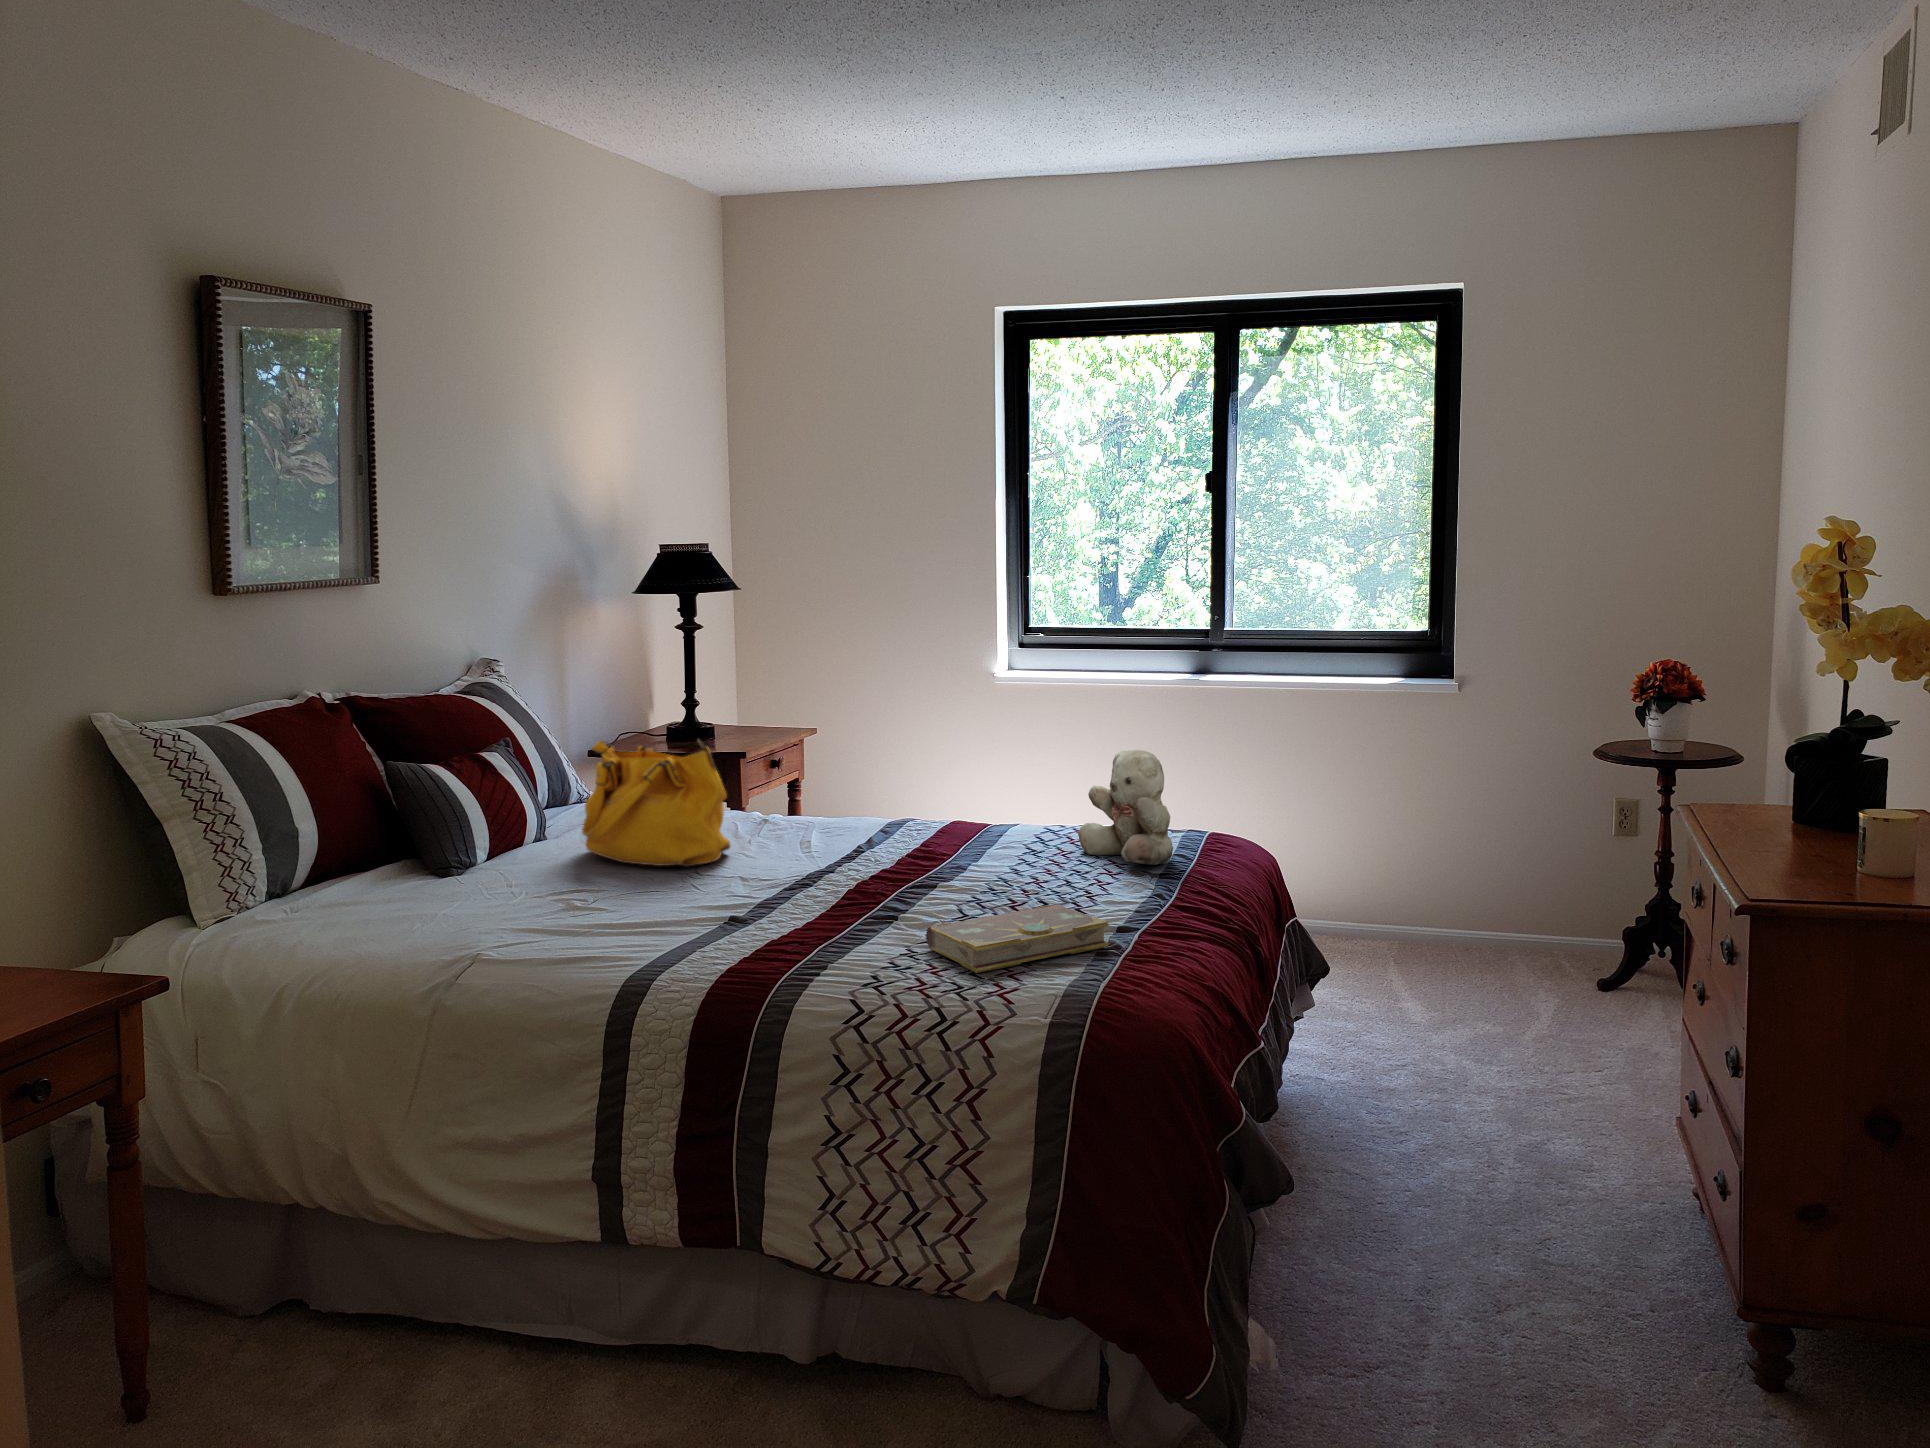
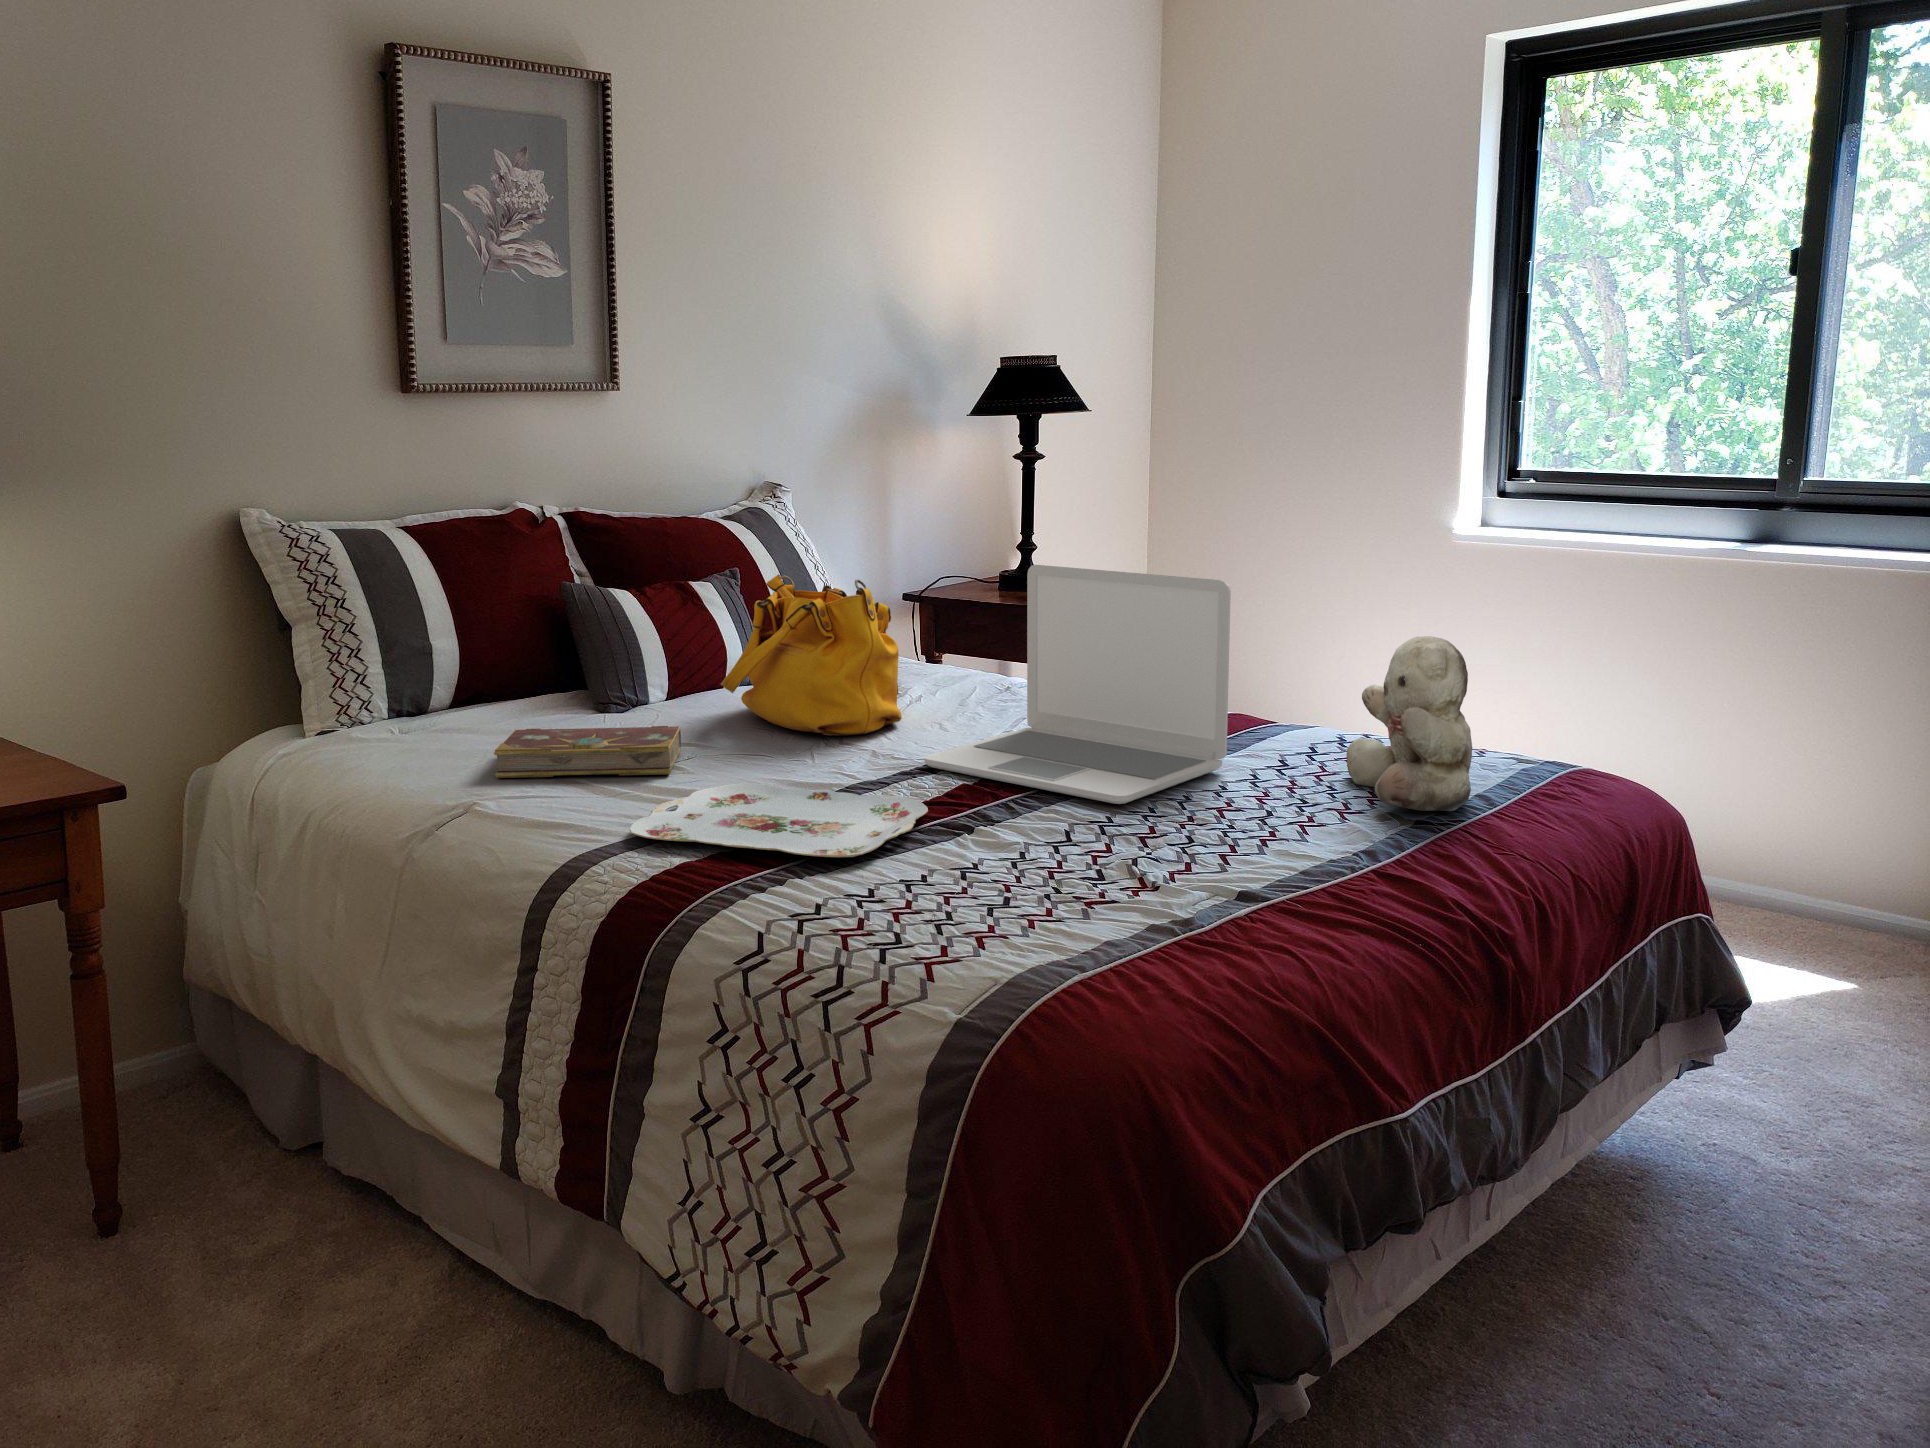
laptop: none [793,719,1002,886] -> present [924,565,1231,804]
serving tray: none [647,900,864,953] -> present [630,783,928,857]
book: present [926,904,1109,973] -> present [494,726,681,778]

